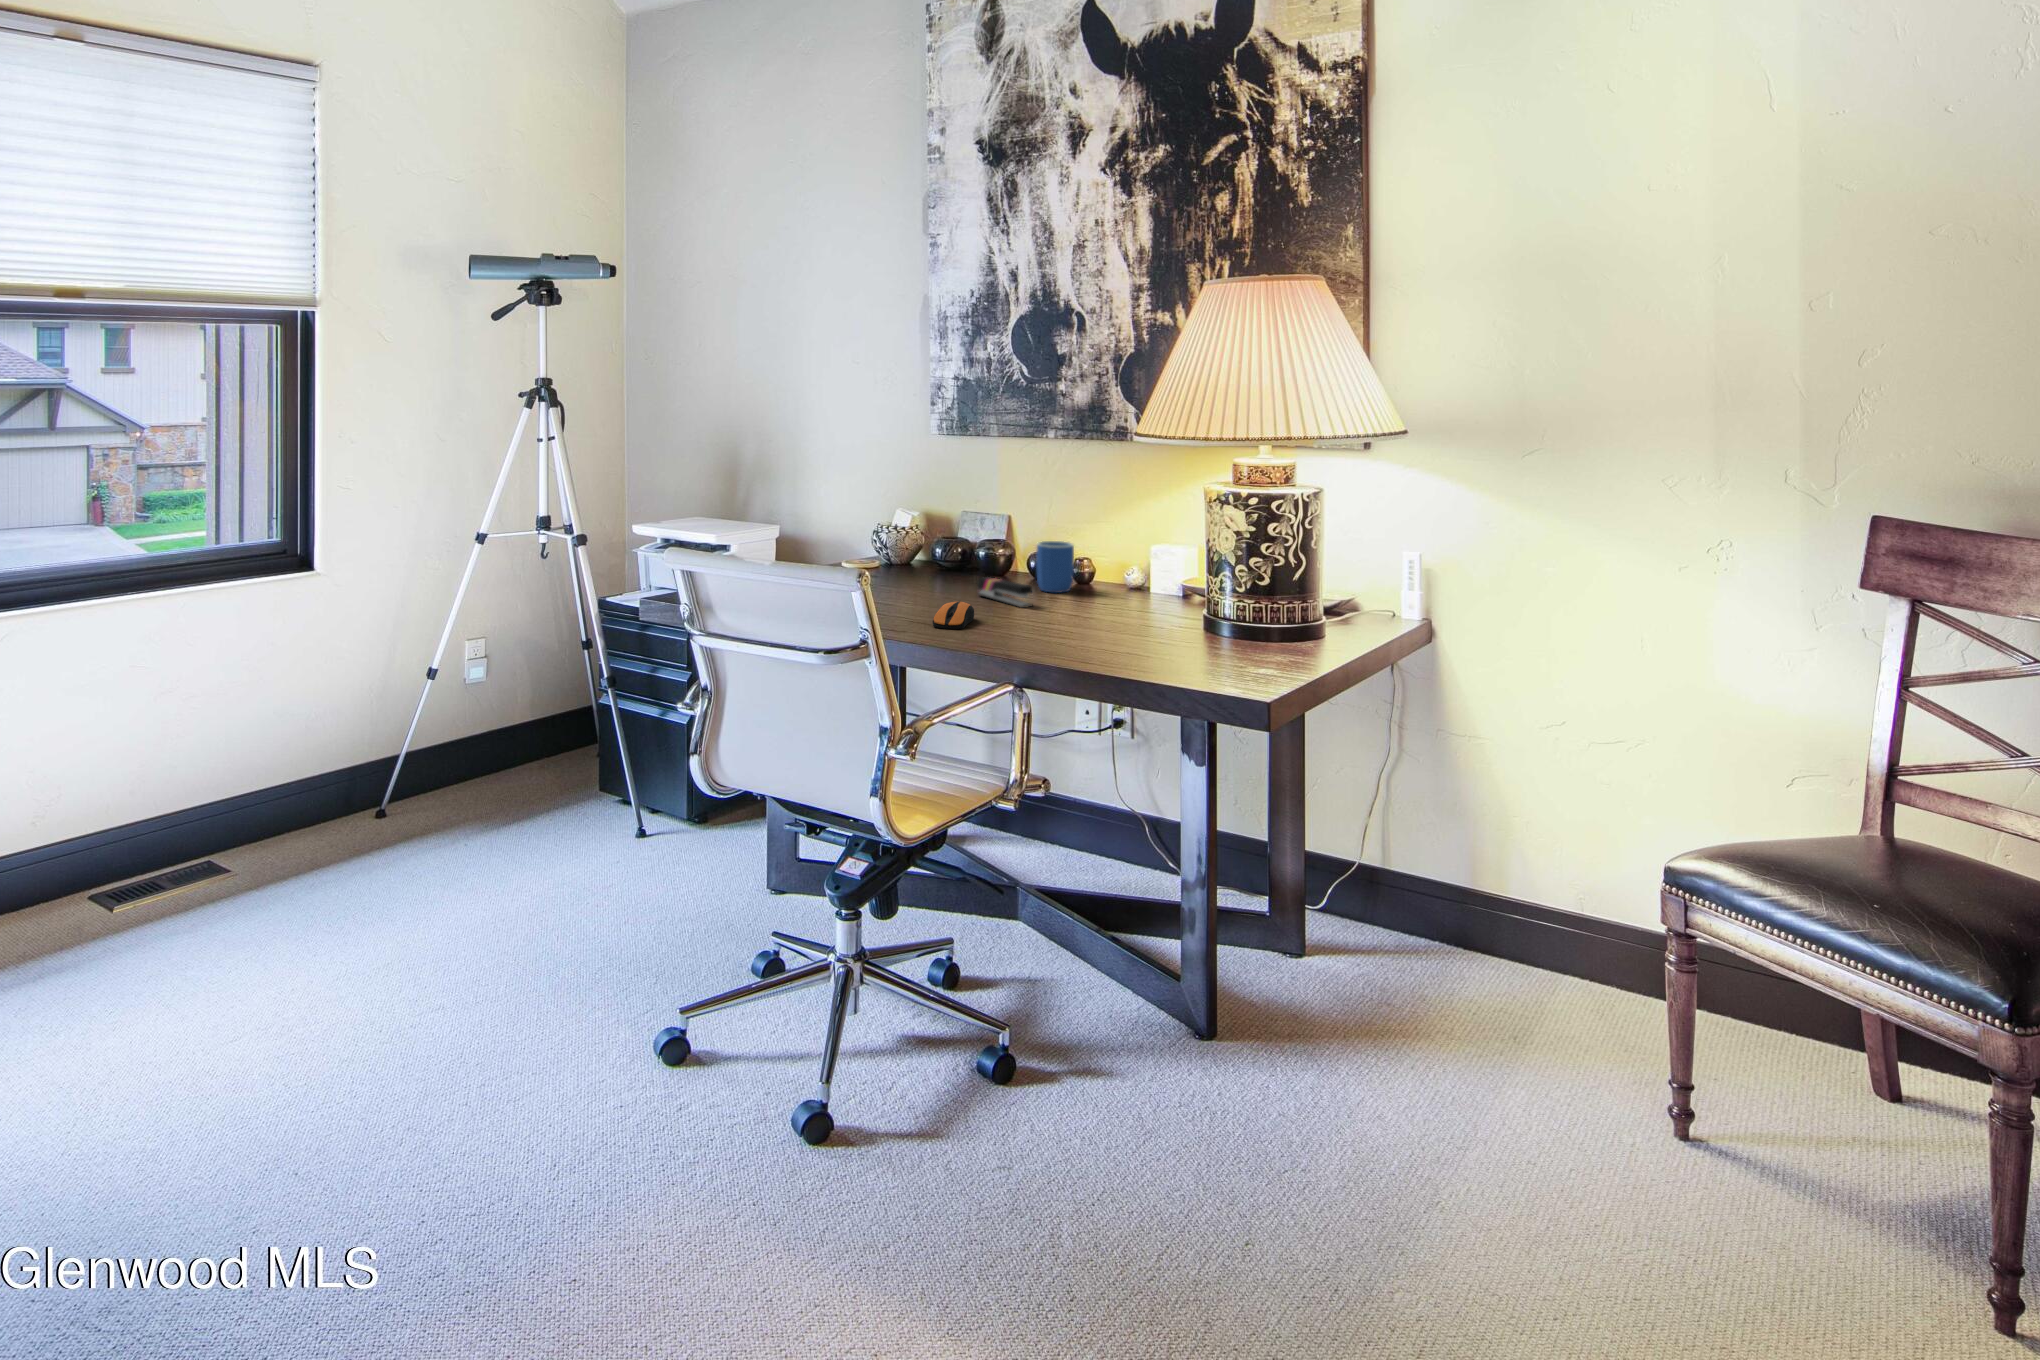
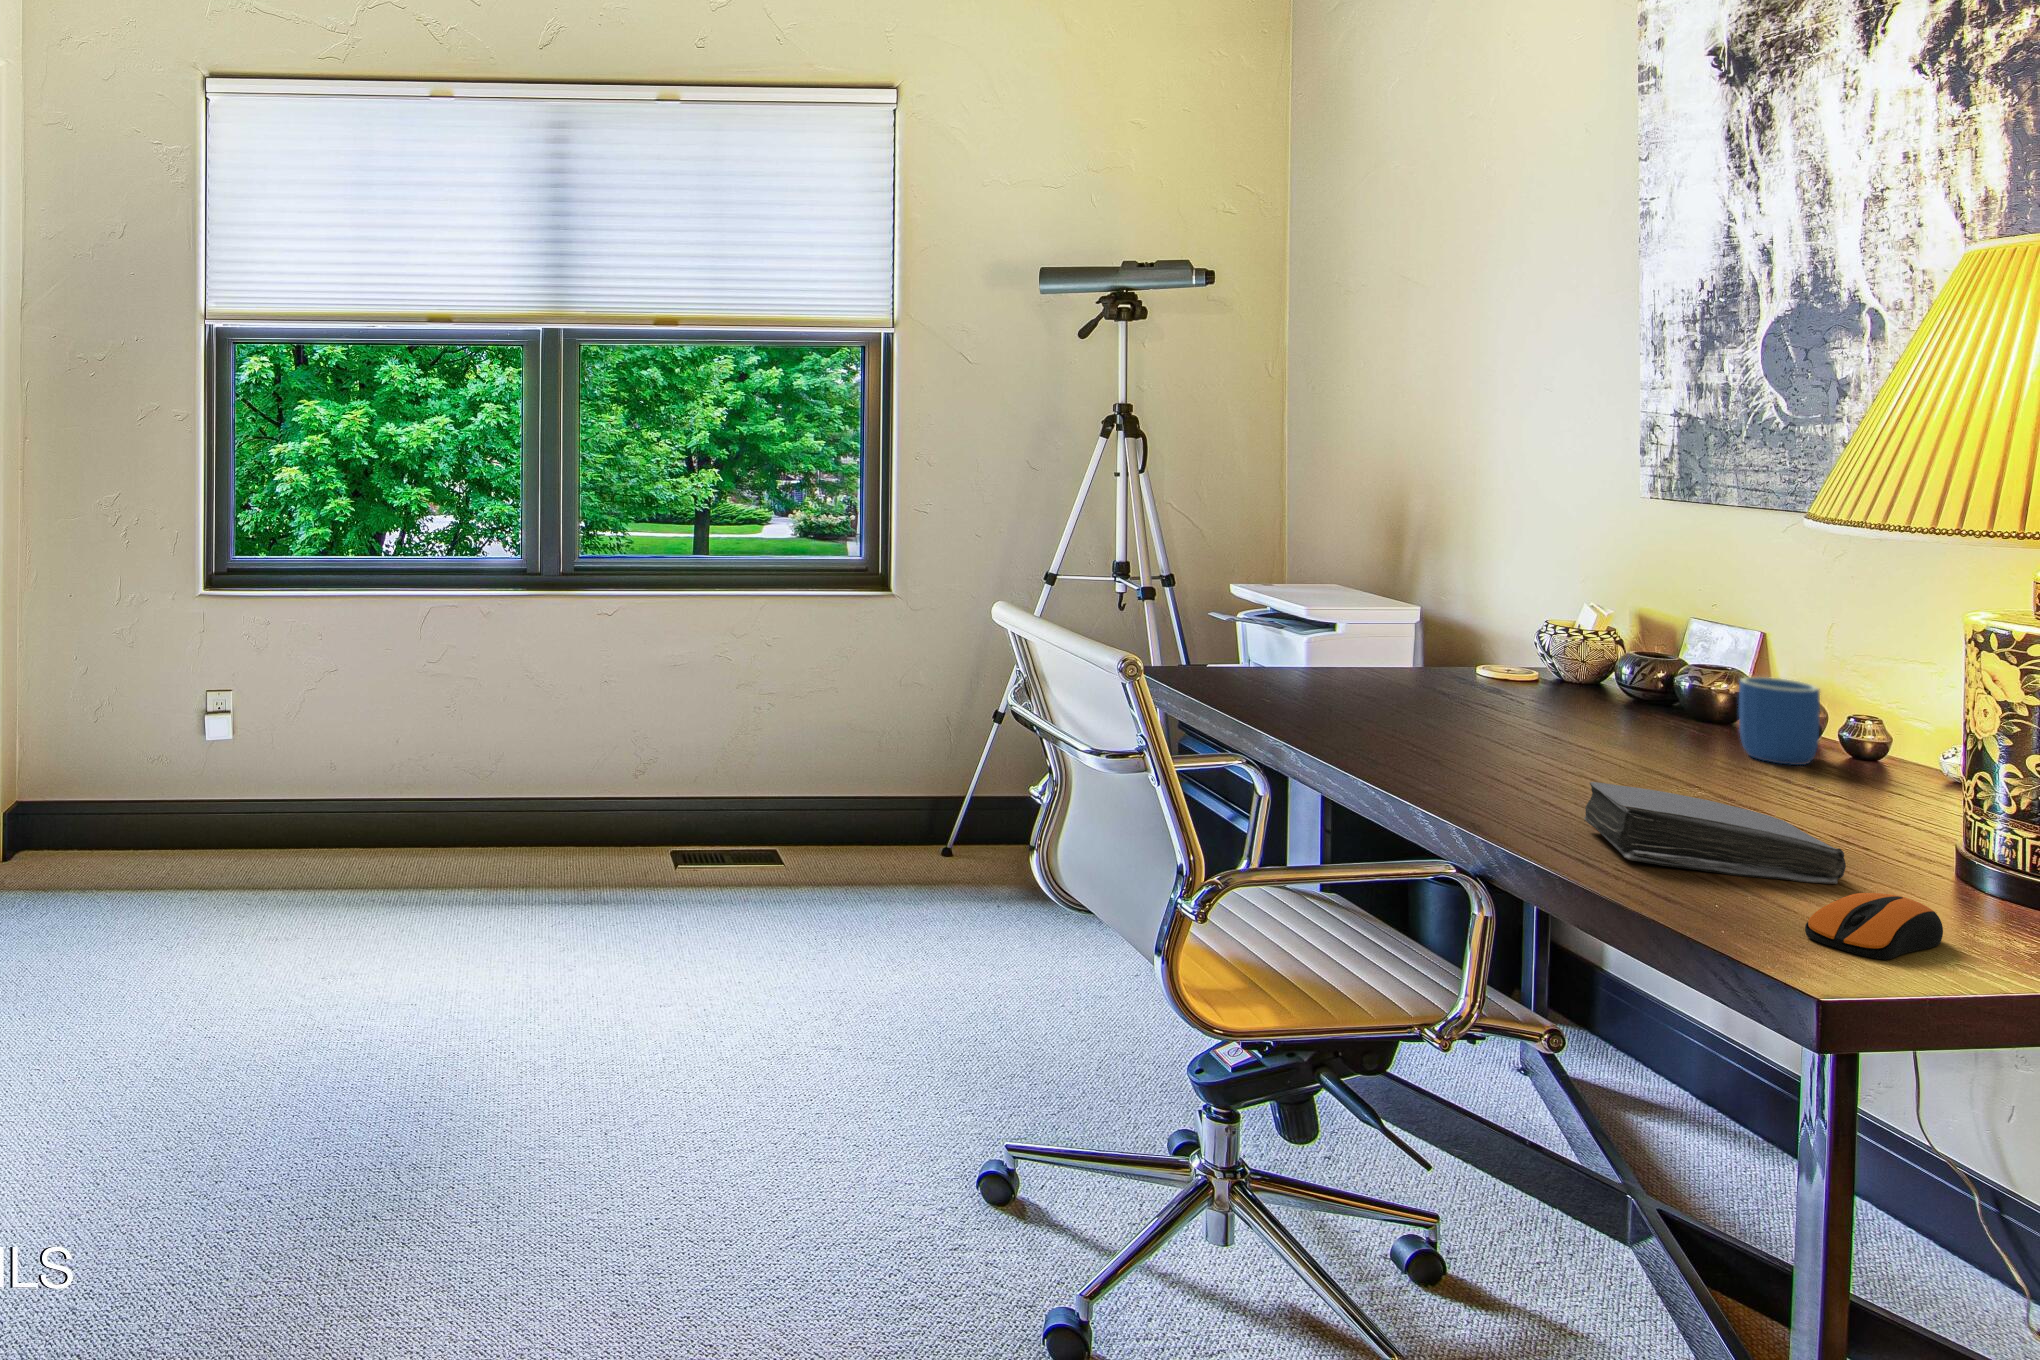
stapler: present [978,577,1032,608] -> none [1608,715,1680,772]
computer mouse: present [933,602,974,629] -> present [1805,893,1943,959]
book: none [1056,617,1186,660] -> present [1584,782,1846,884]

